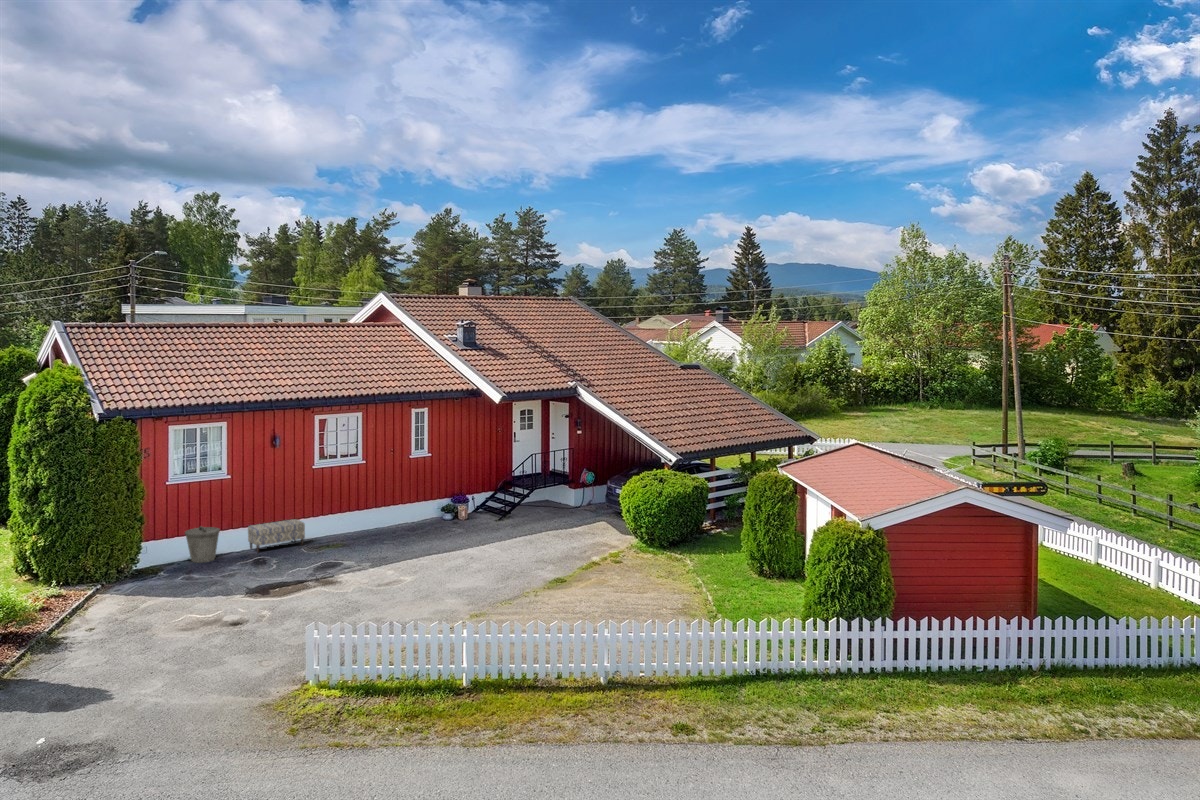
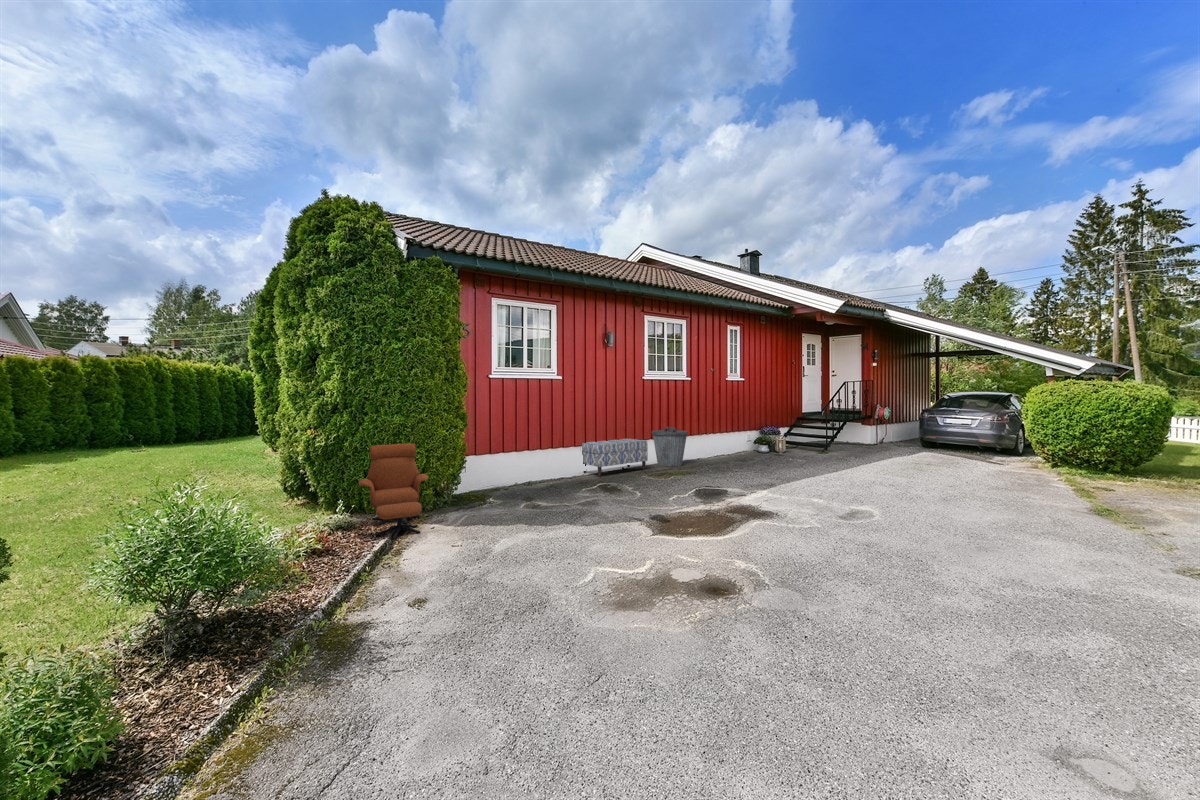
trash can: present [185,526,220,563] -> present [652,427,688,466]
lounge chair: none [66,544,111,601] -> present [358,443,428,539]

